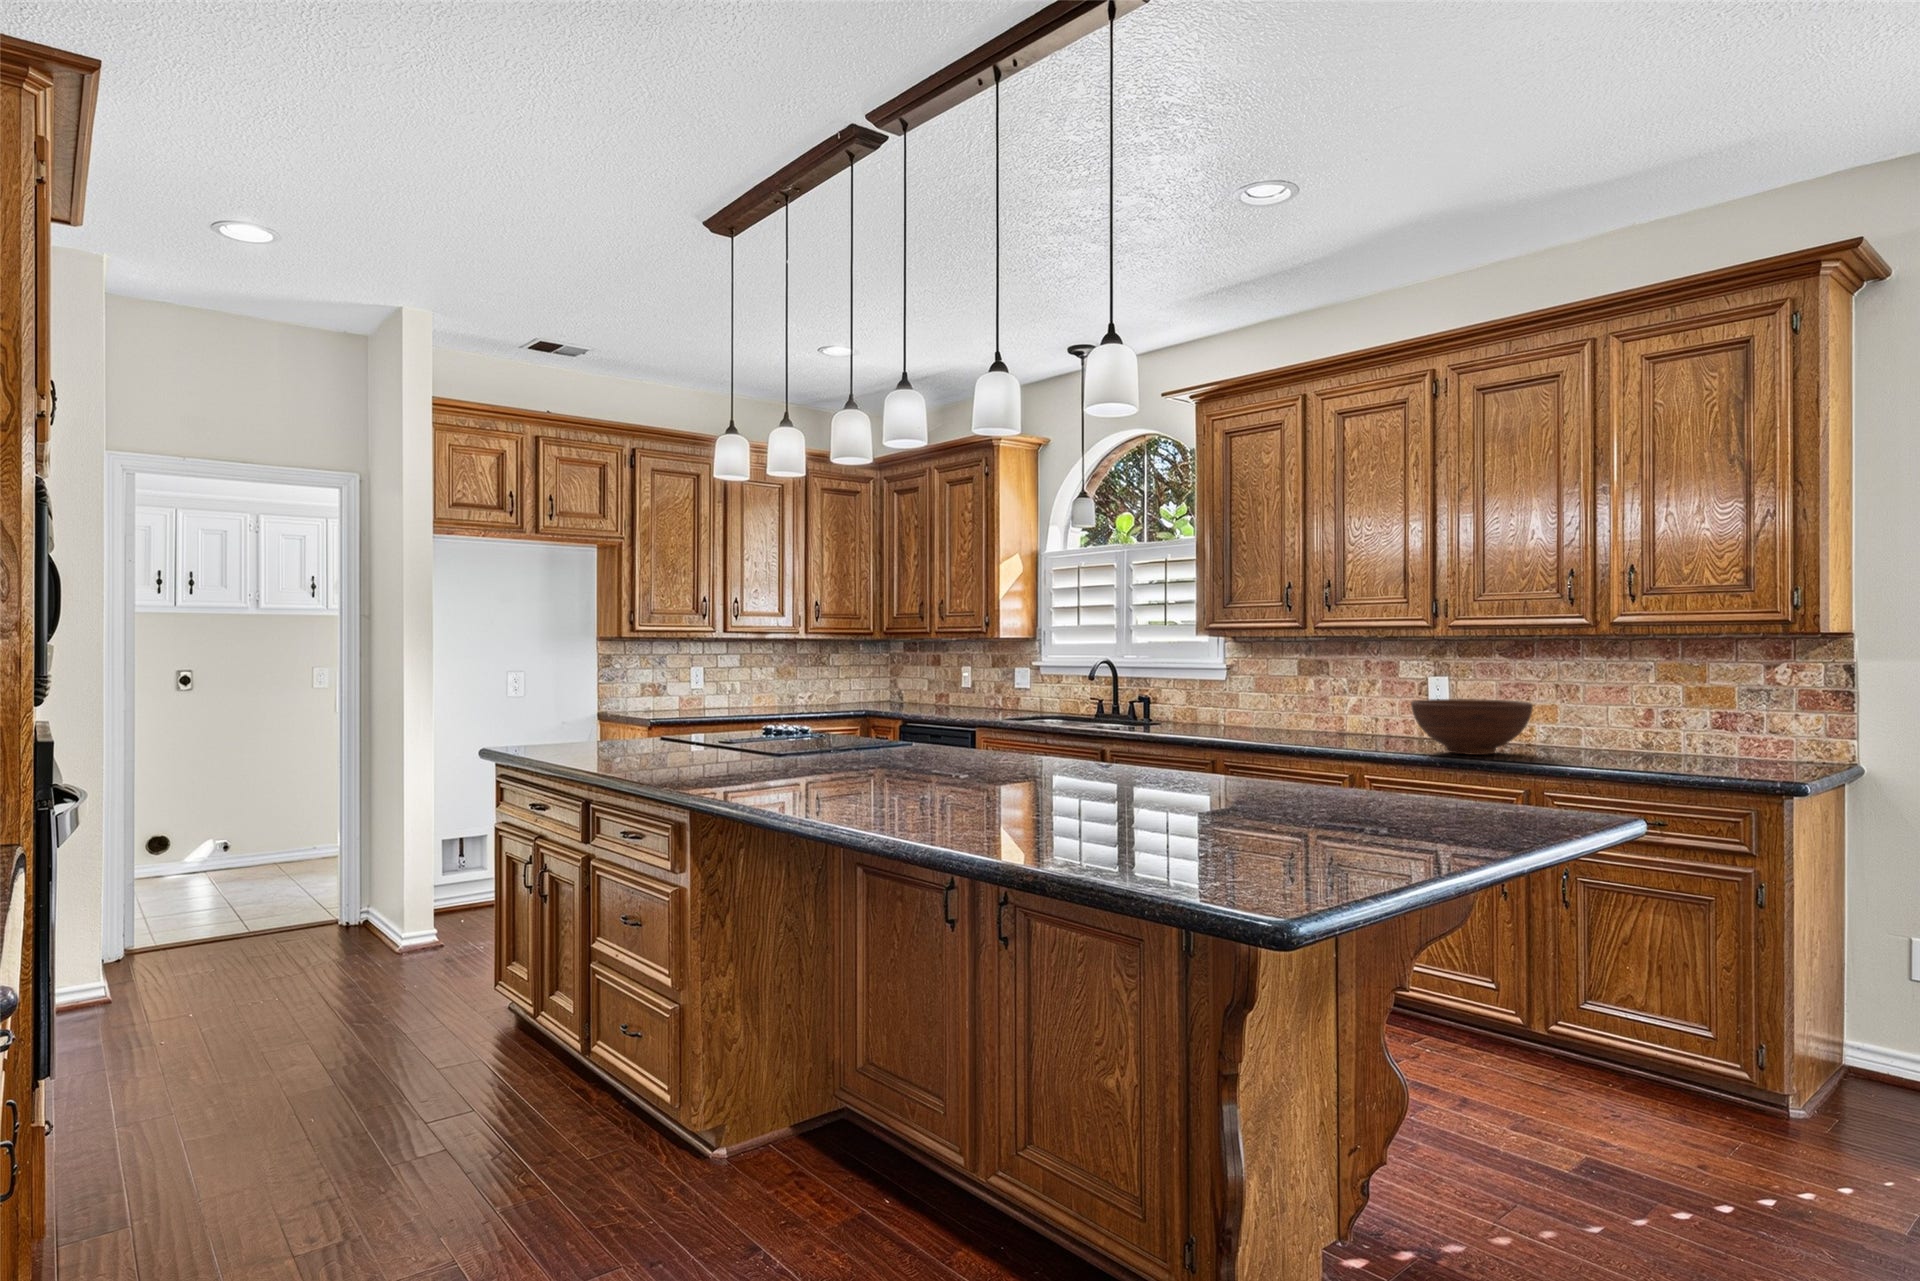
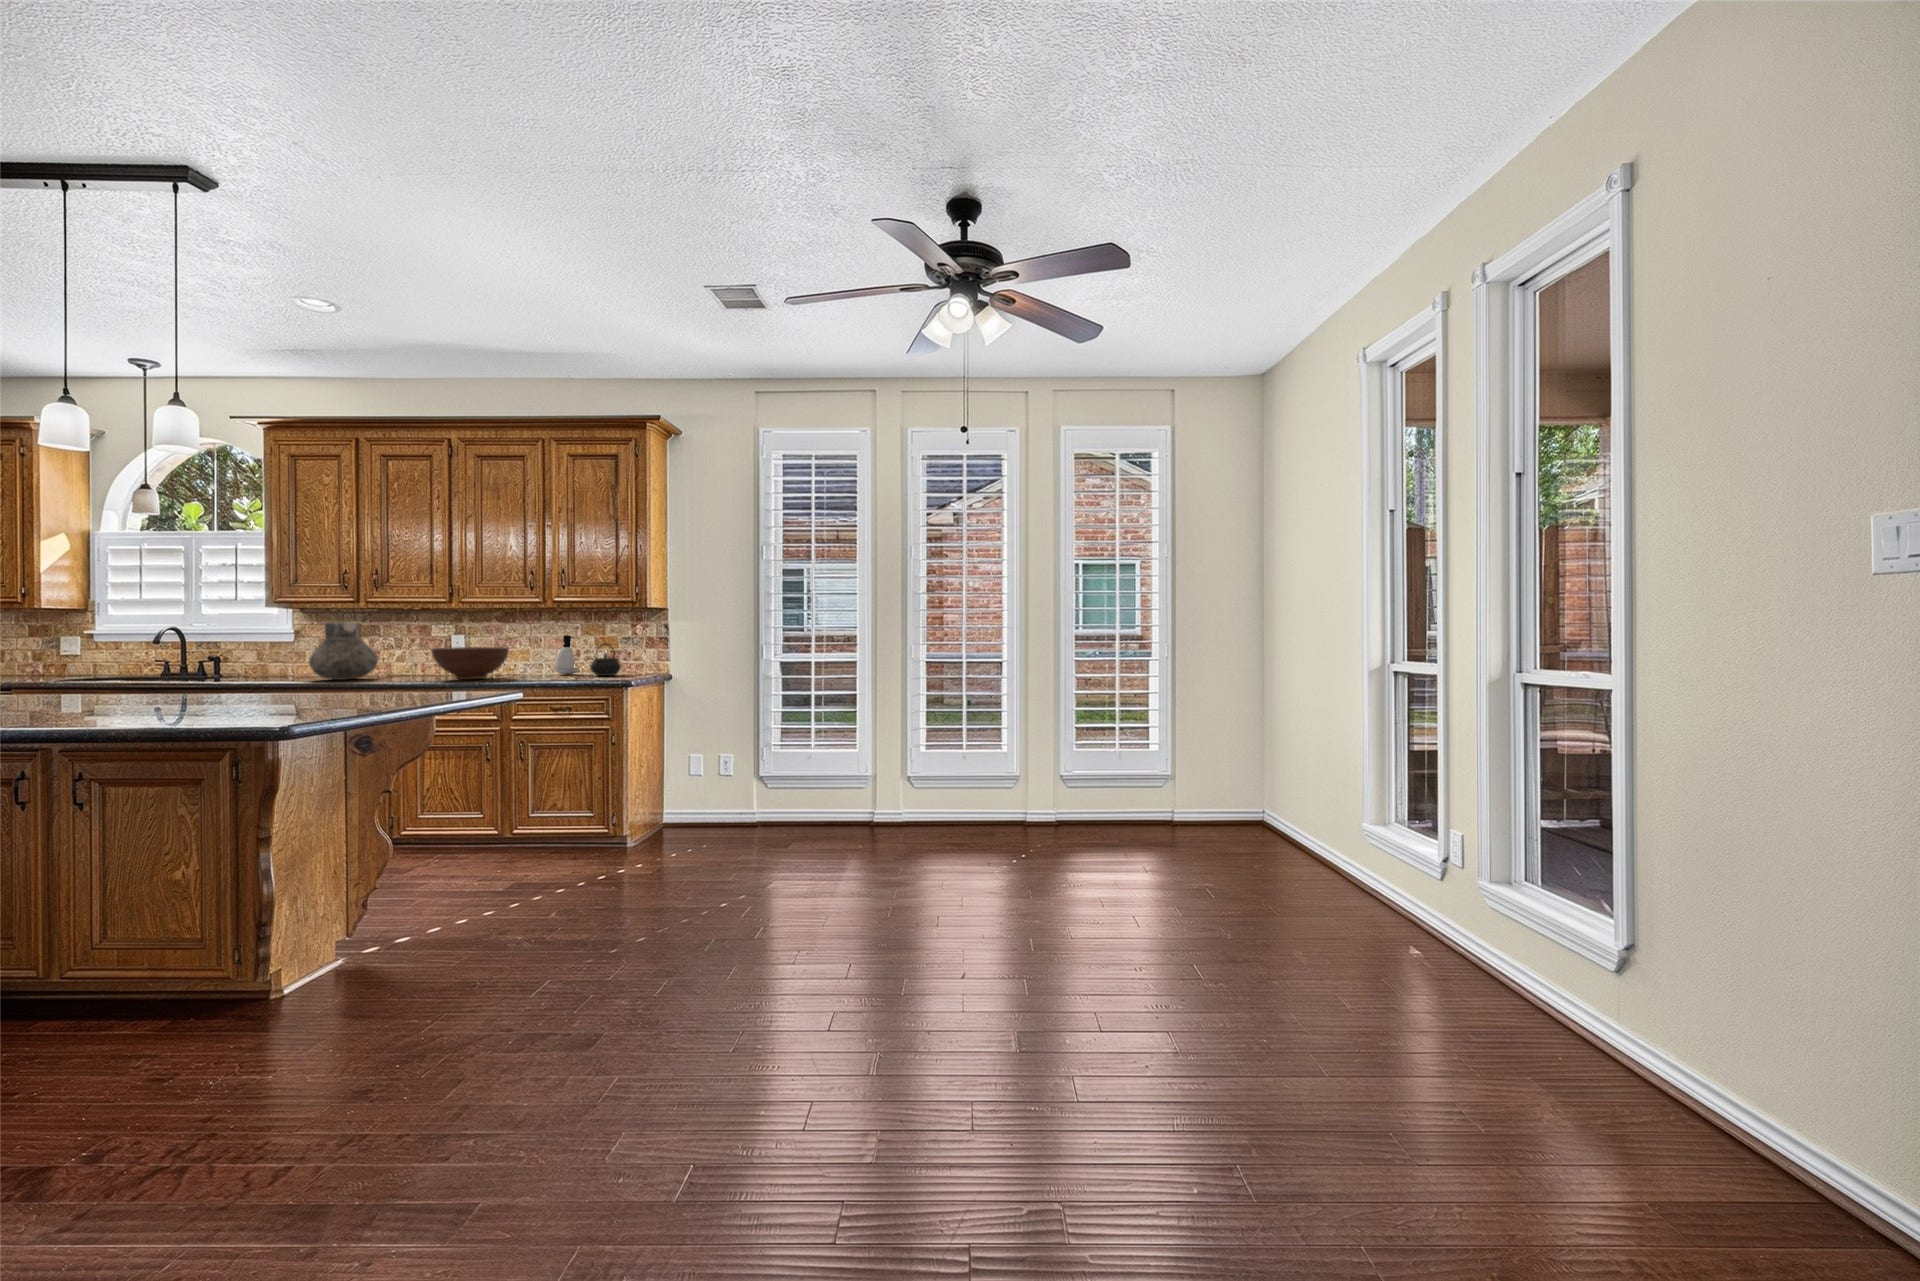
vase: none [1248,657,1332,741] -> present [309,622,378,680]
soap dispenser: none [1610,682,1655,752] -> present [556,635,579,674]
kettle: none [1683,699,1750,763] -> present [590,643,621,676]

